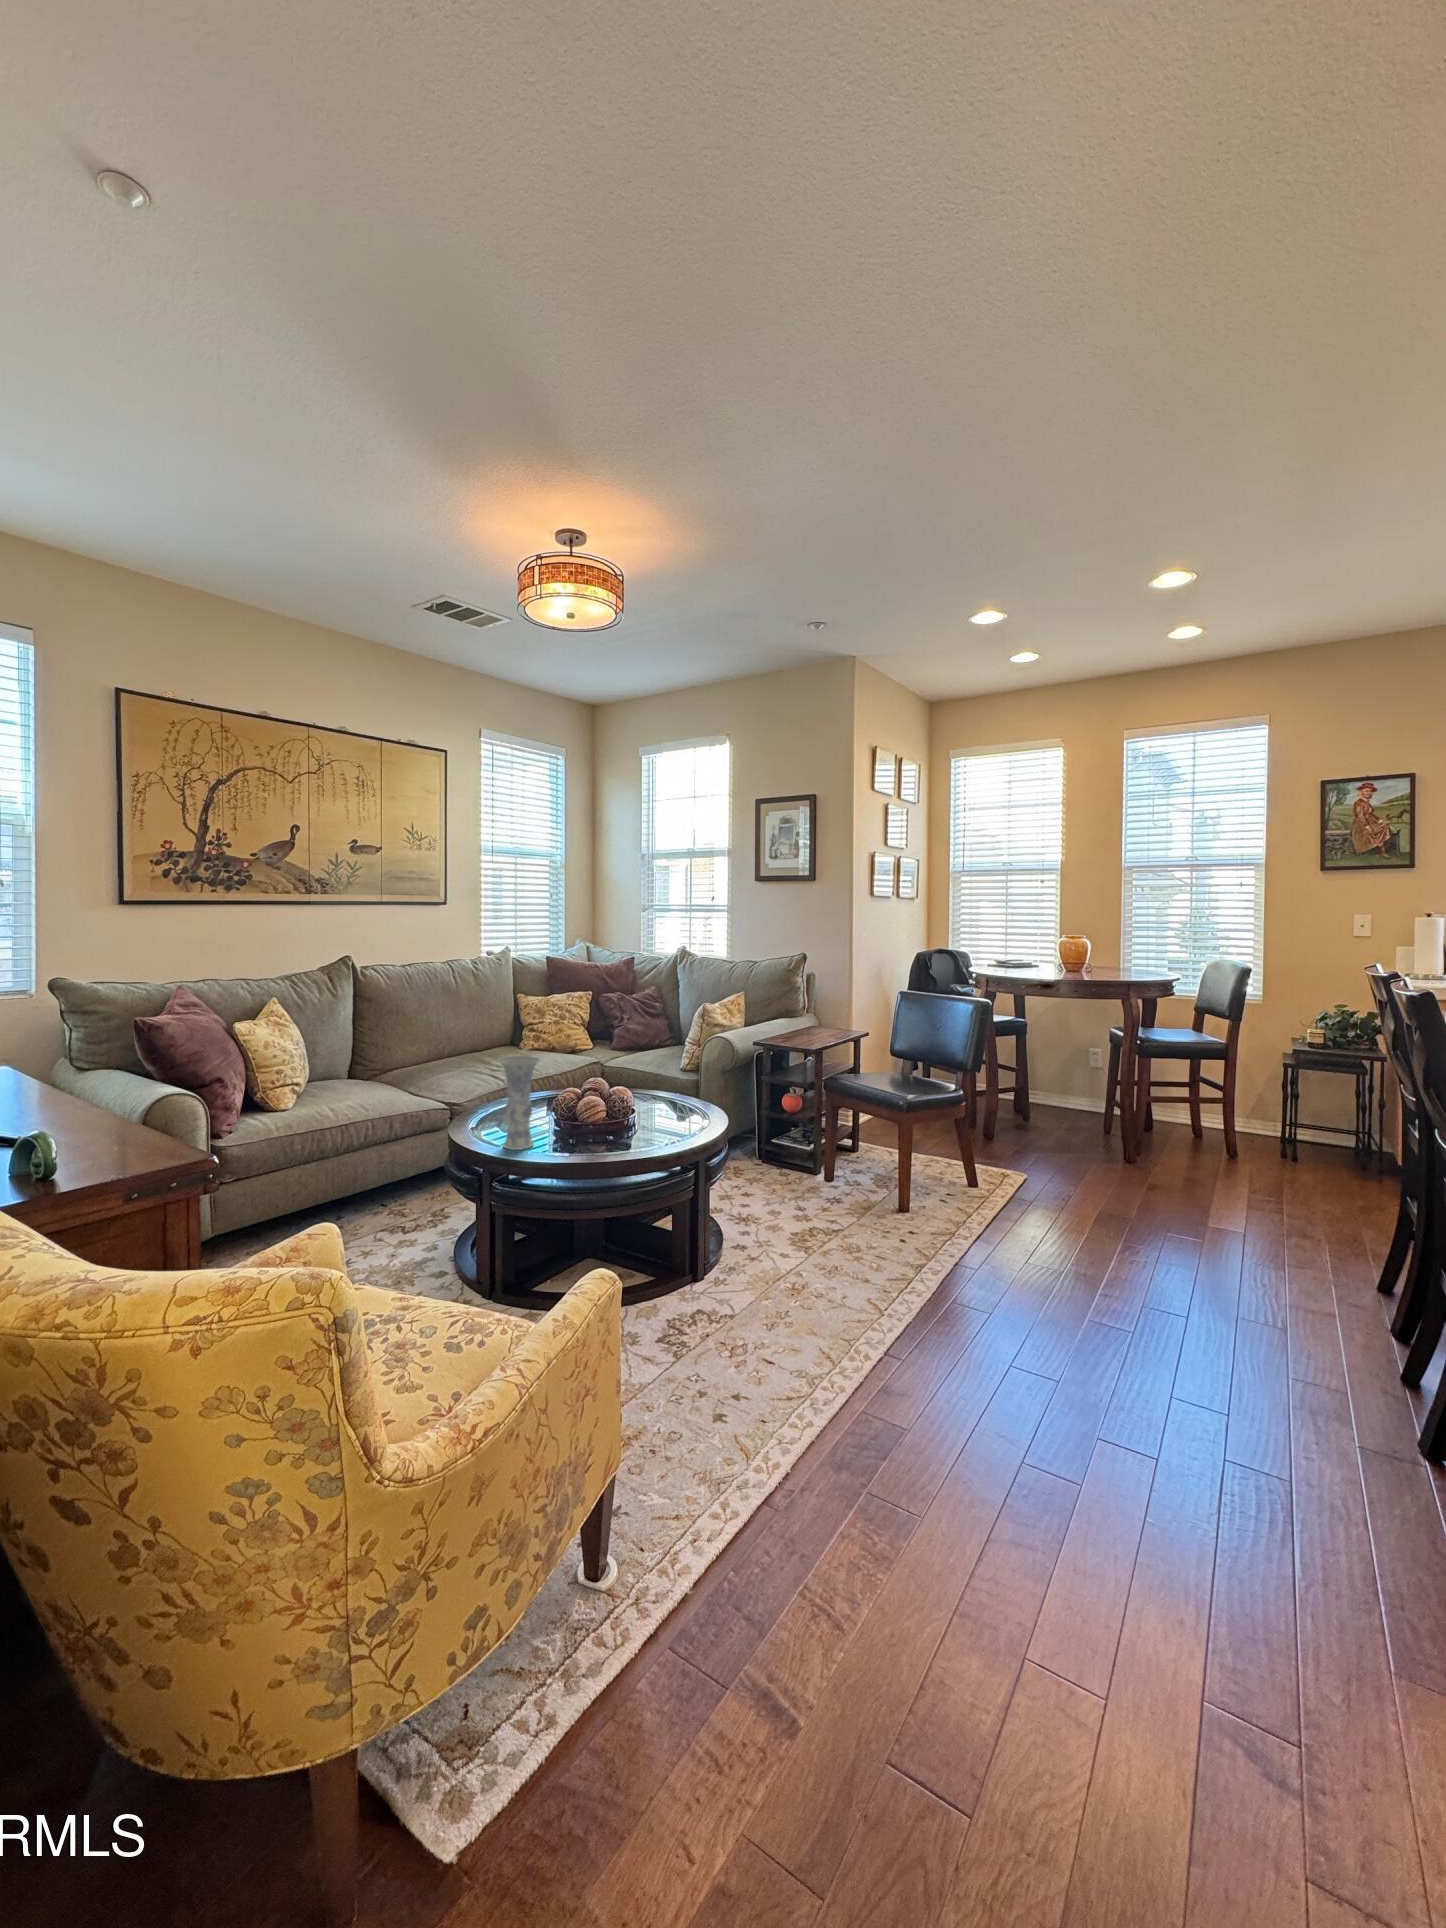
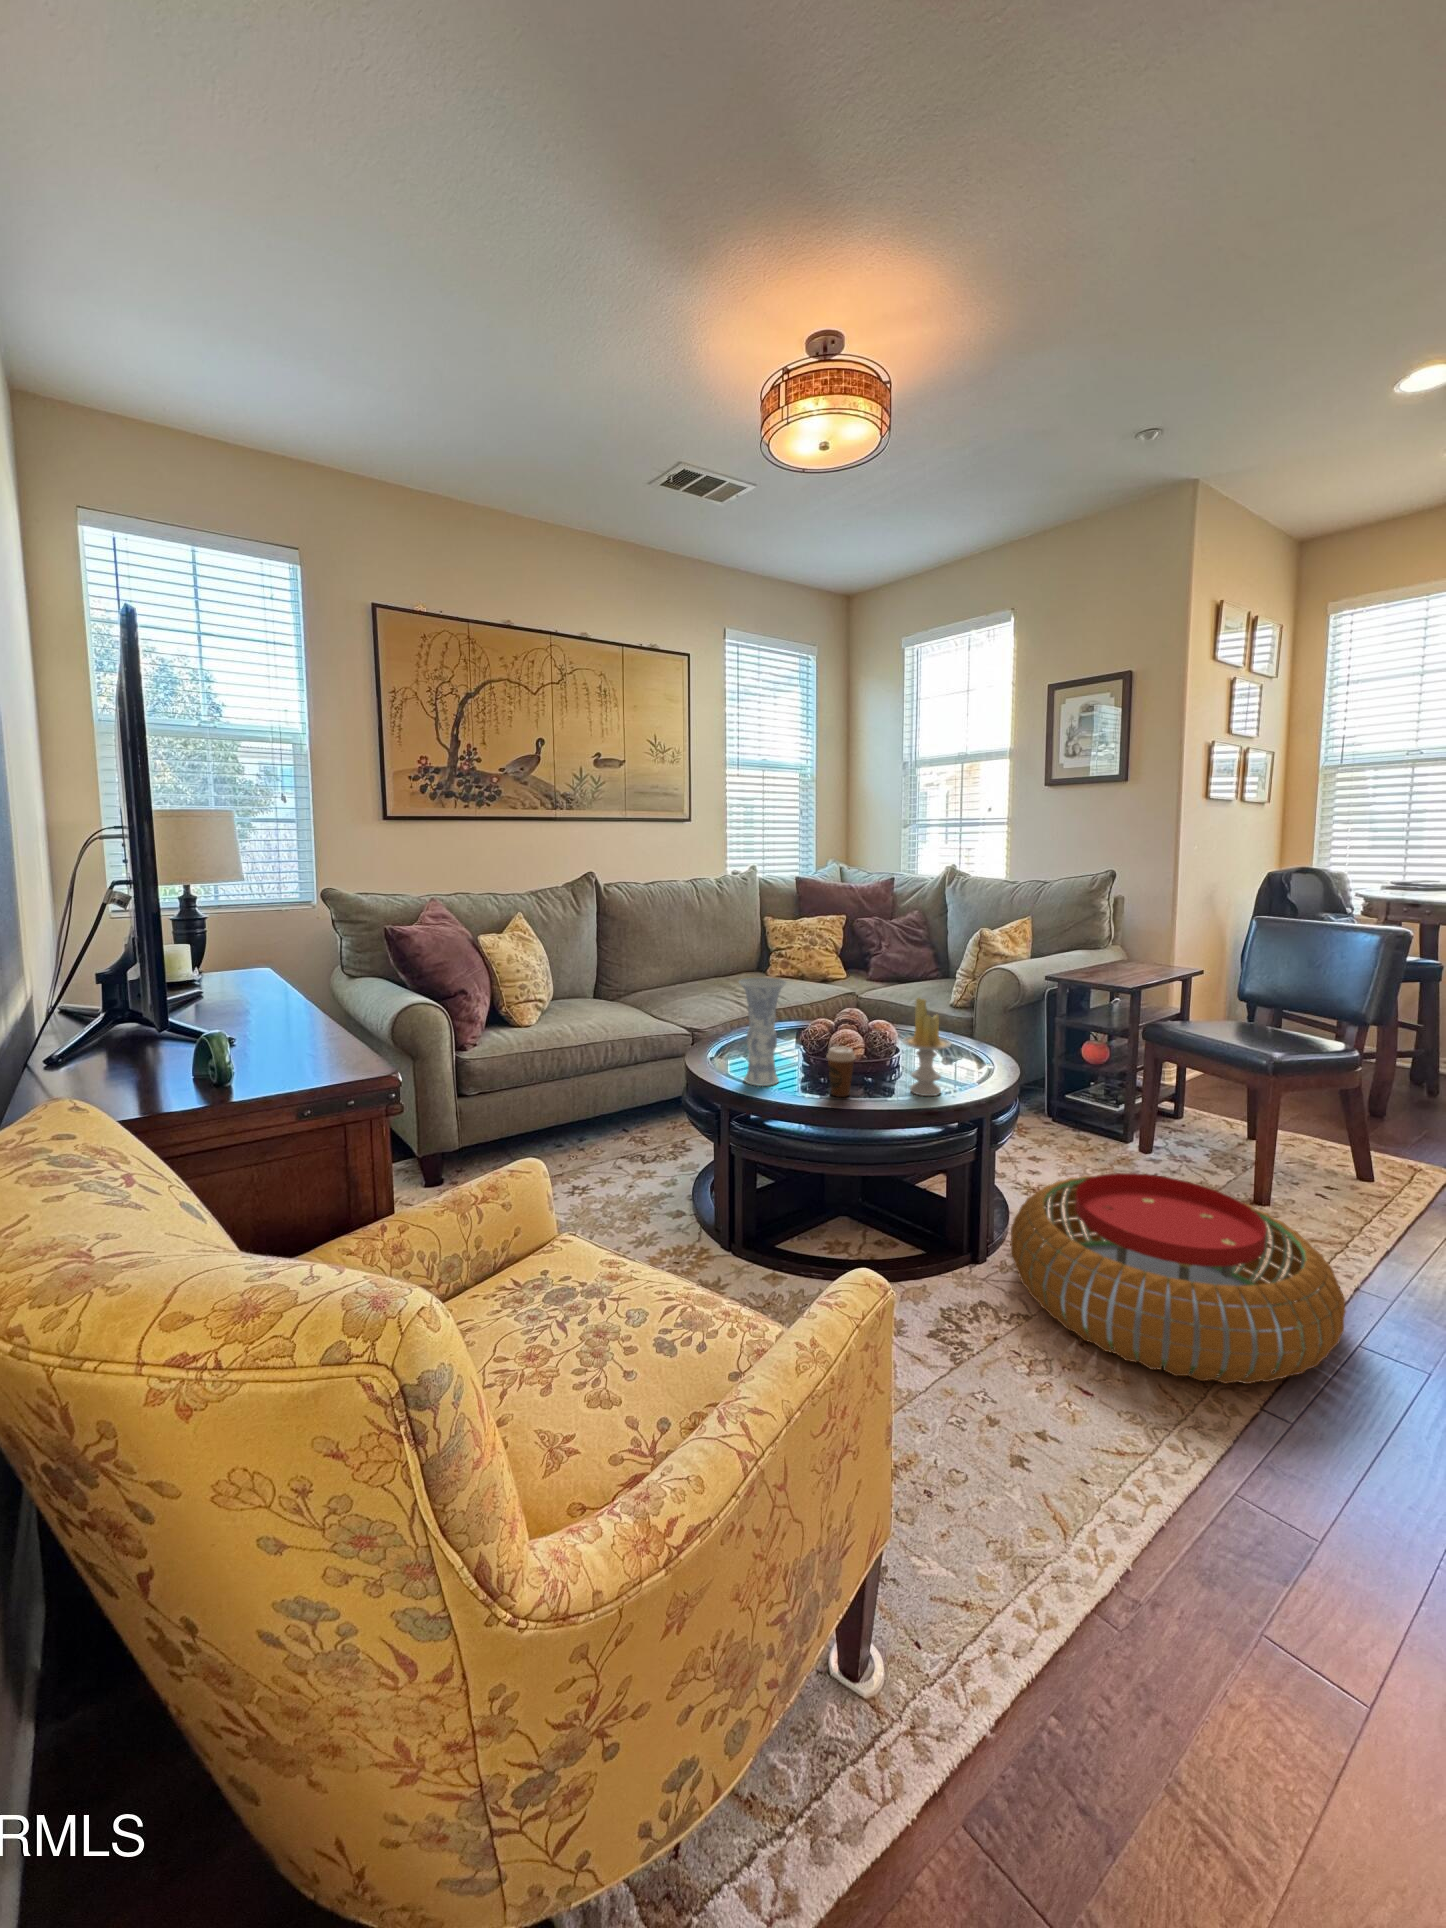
candle: none [635,1067,674,1147] -> present [902,998,951,1096]
coffee cup: none [574,1111,598,1154] -> present [826,1046,855,1097]
pouf: none [721,1195,941,1342] -> present [1010,1173,1346,1384]

